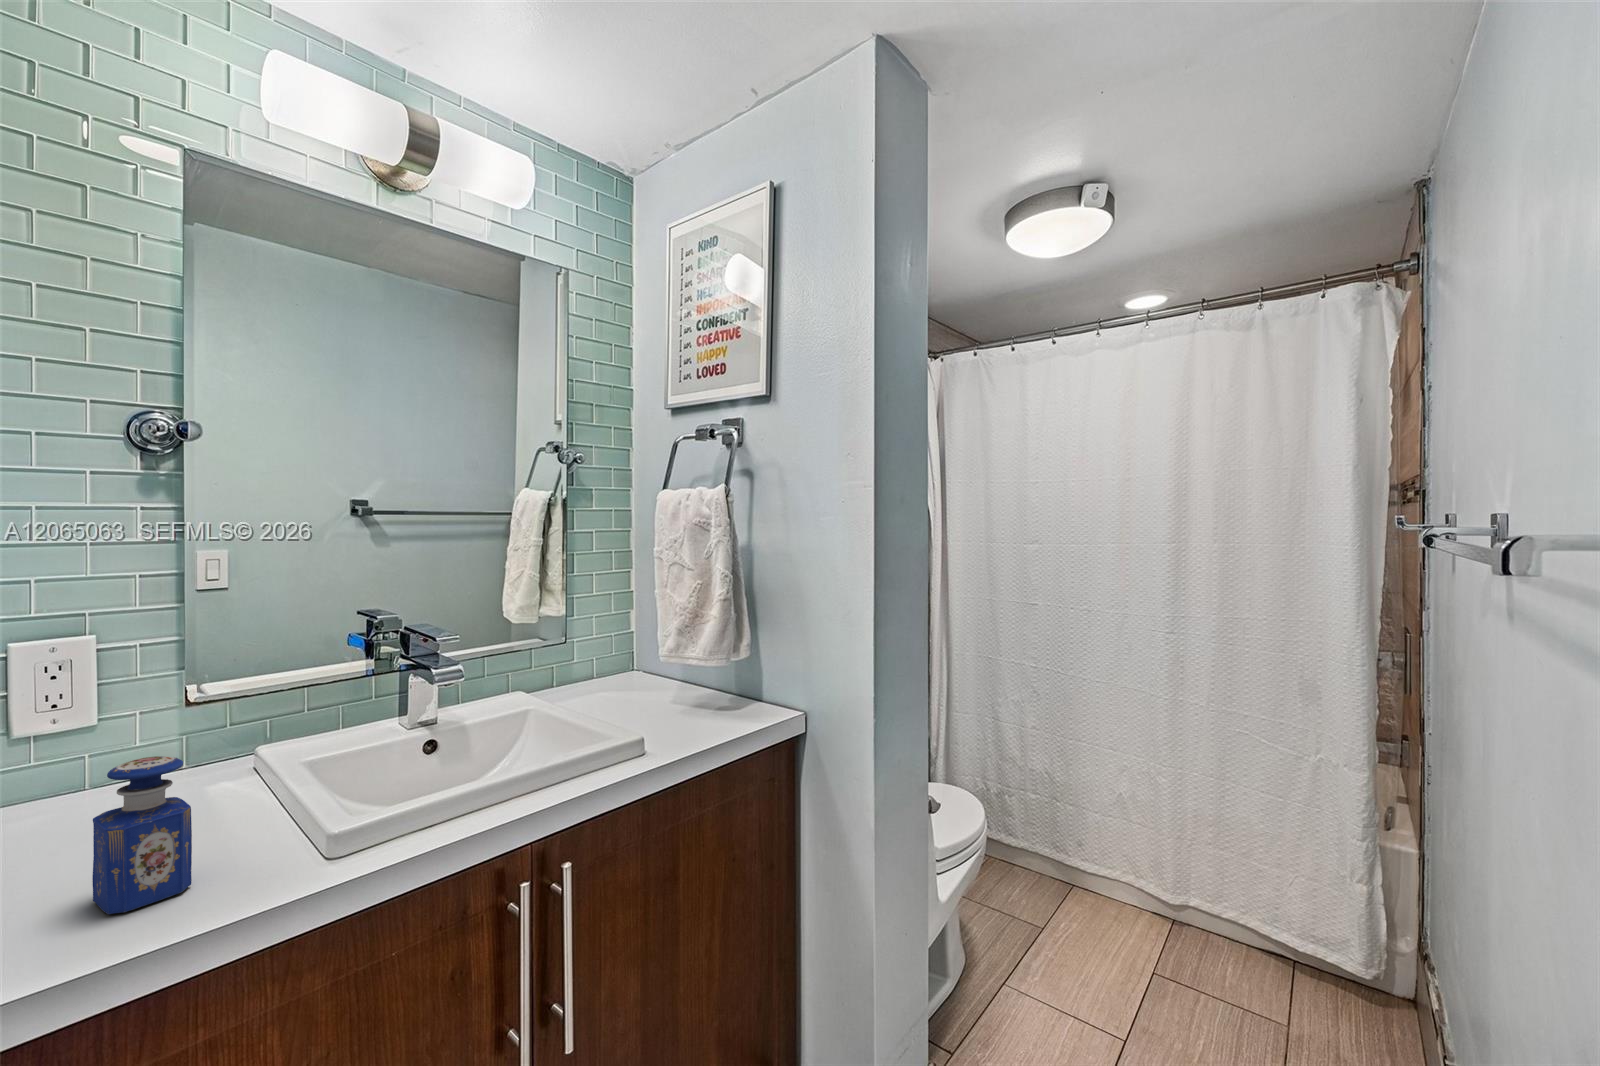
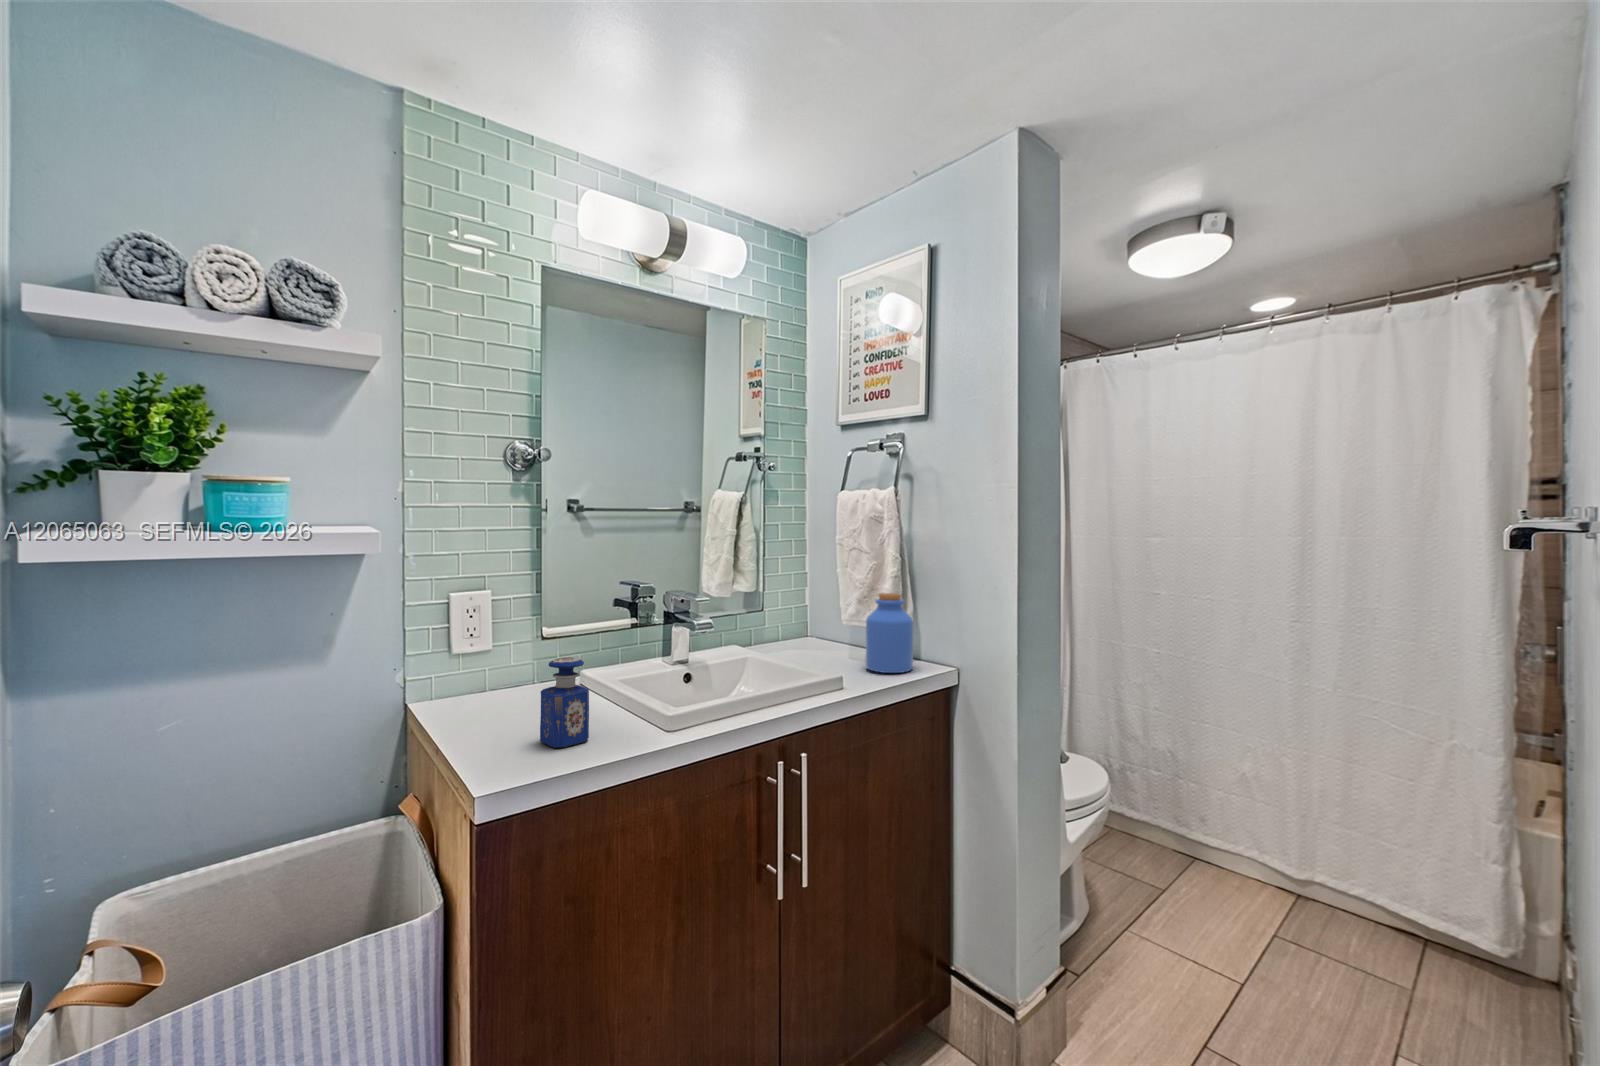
jar: none [688,619,748,723] -> present [865,593,913,673]

